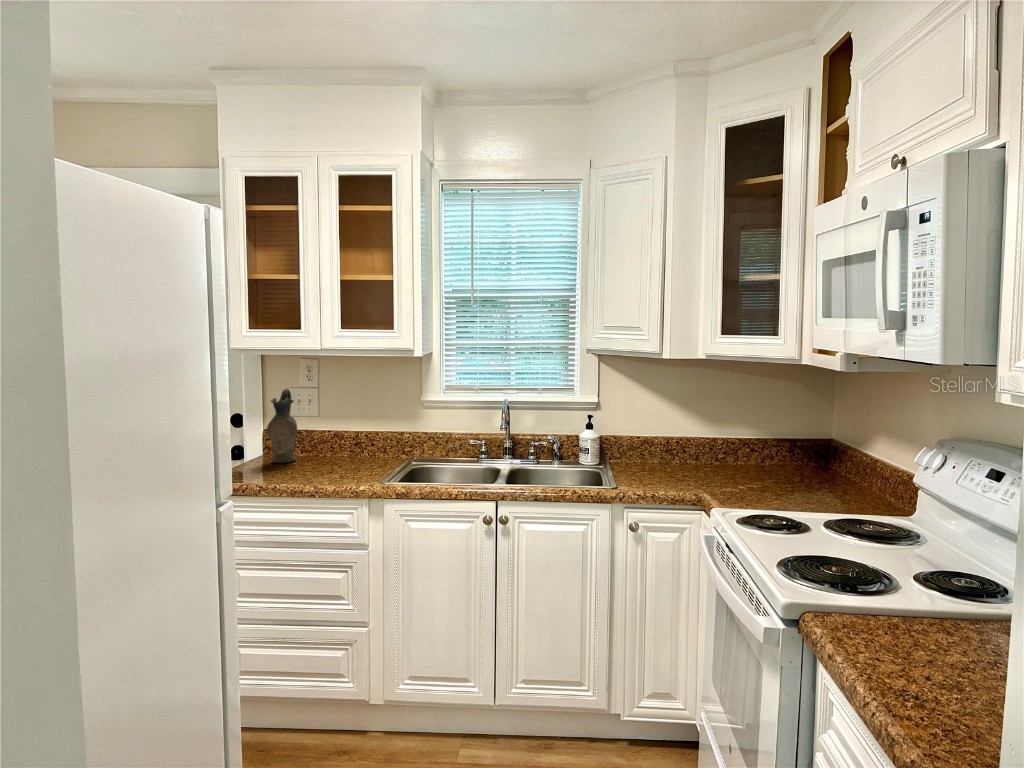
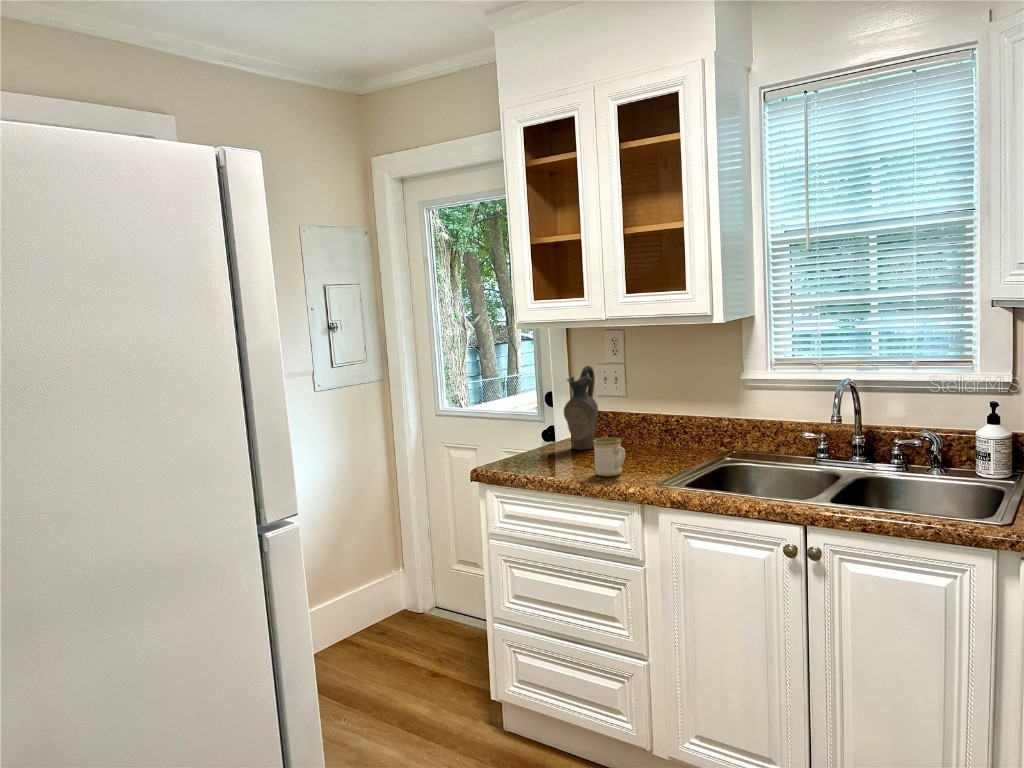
mug: none [319,448,350,480] -> present [593,437,625,477]

